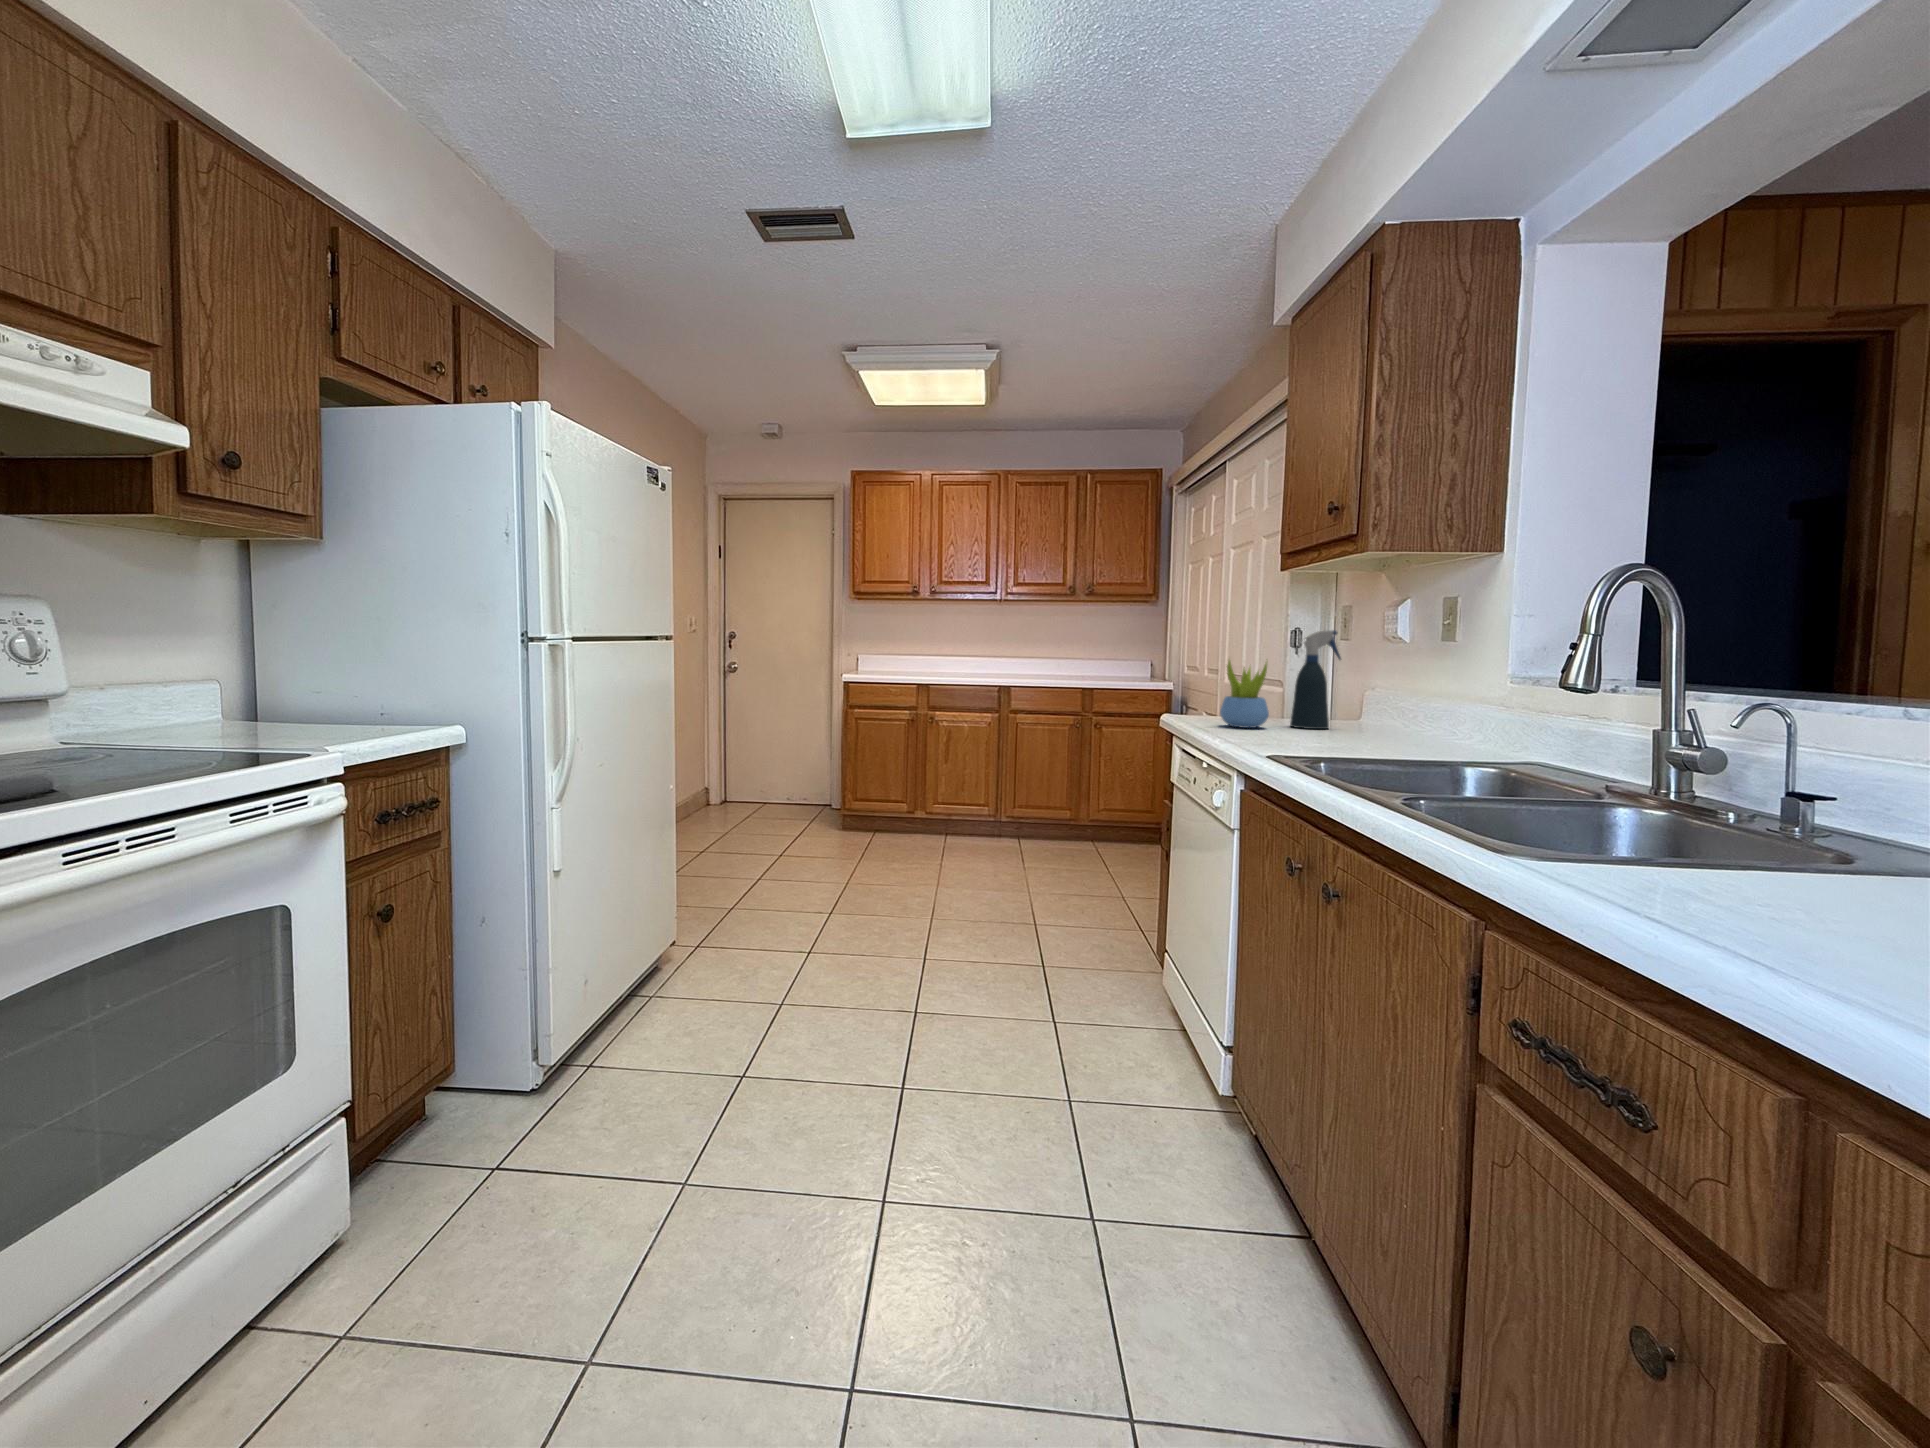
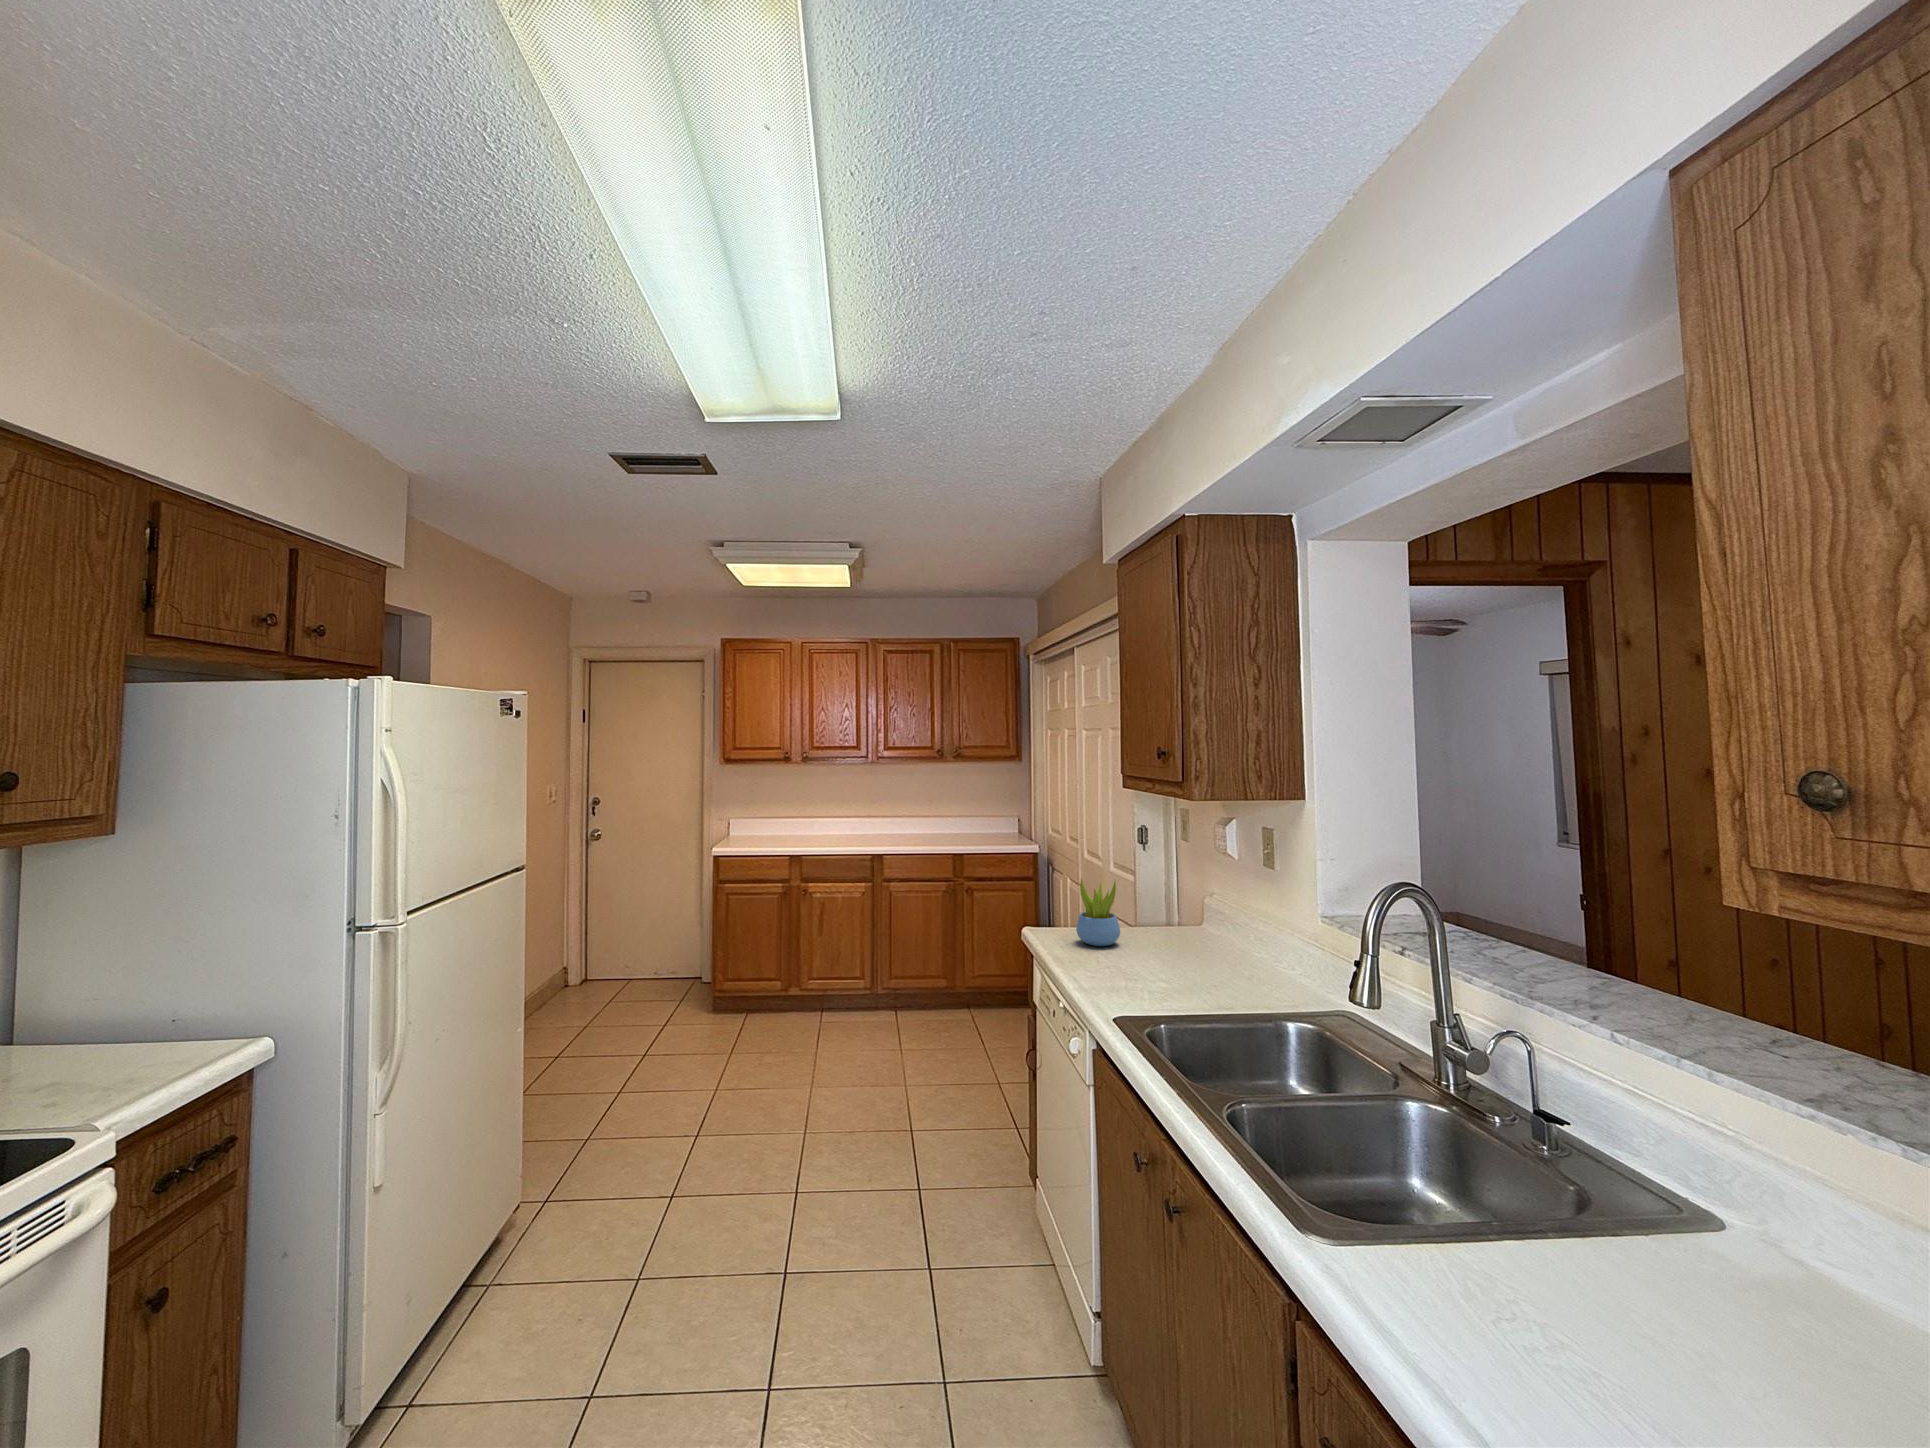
spray bottle: present [1290,630,1341,729] -> none [1140,846,1181,944]

